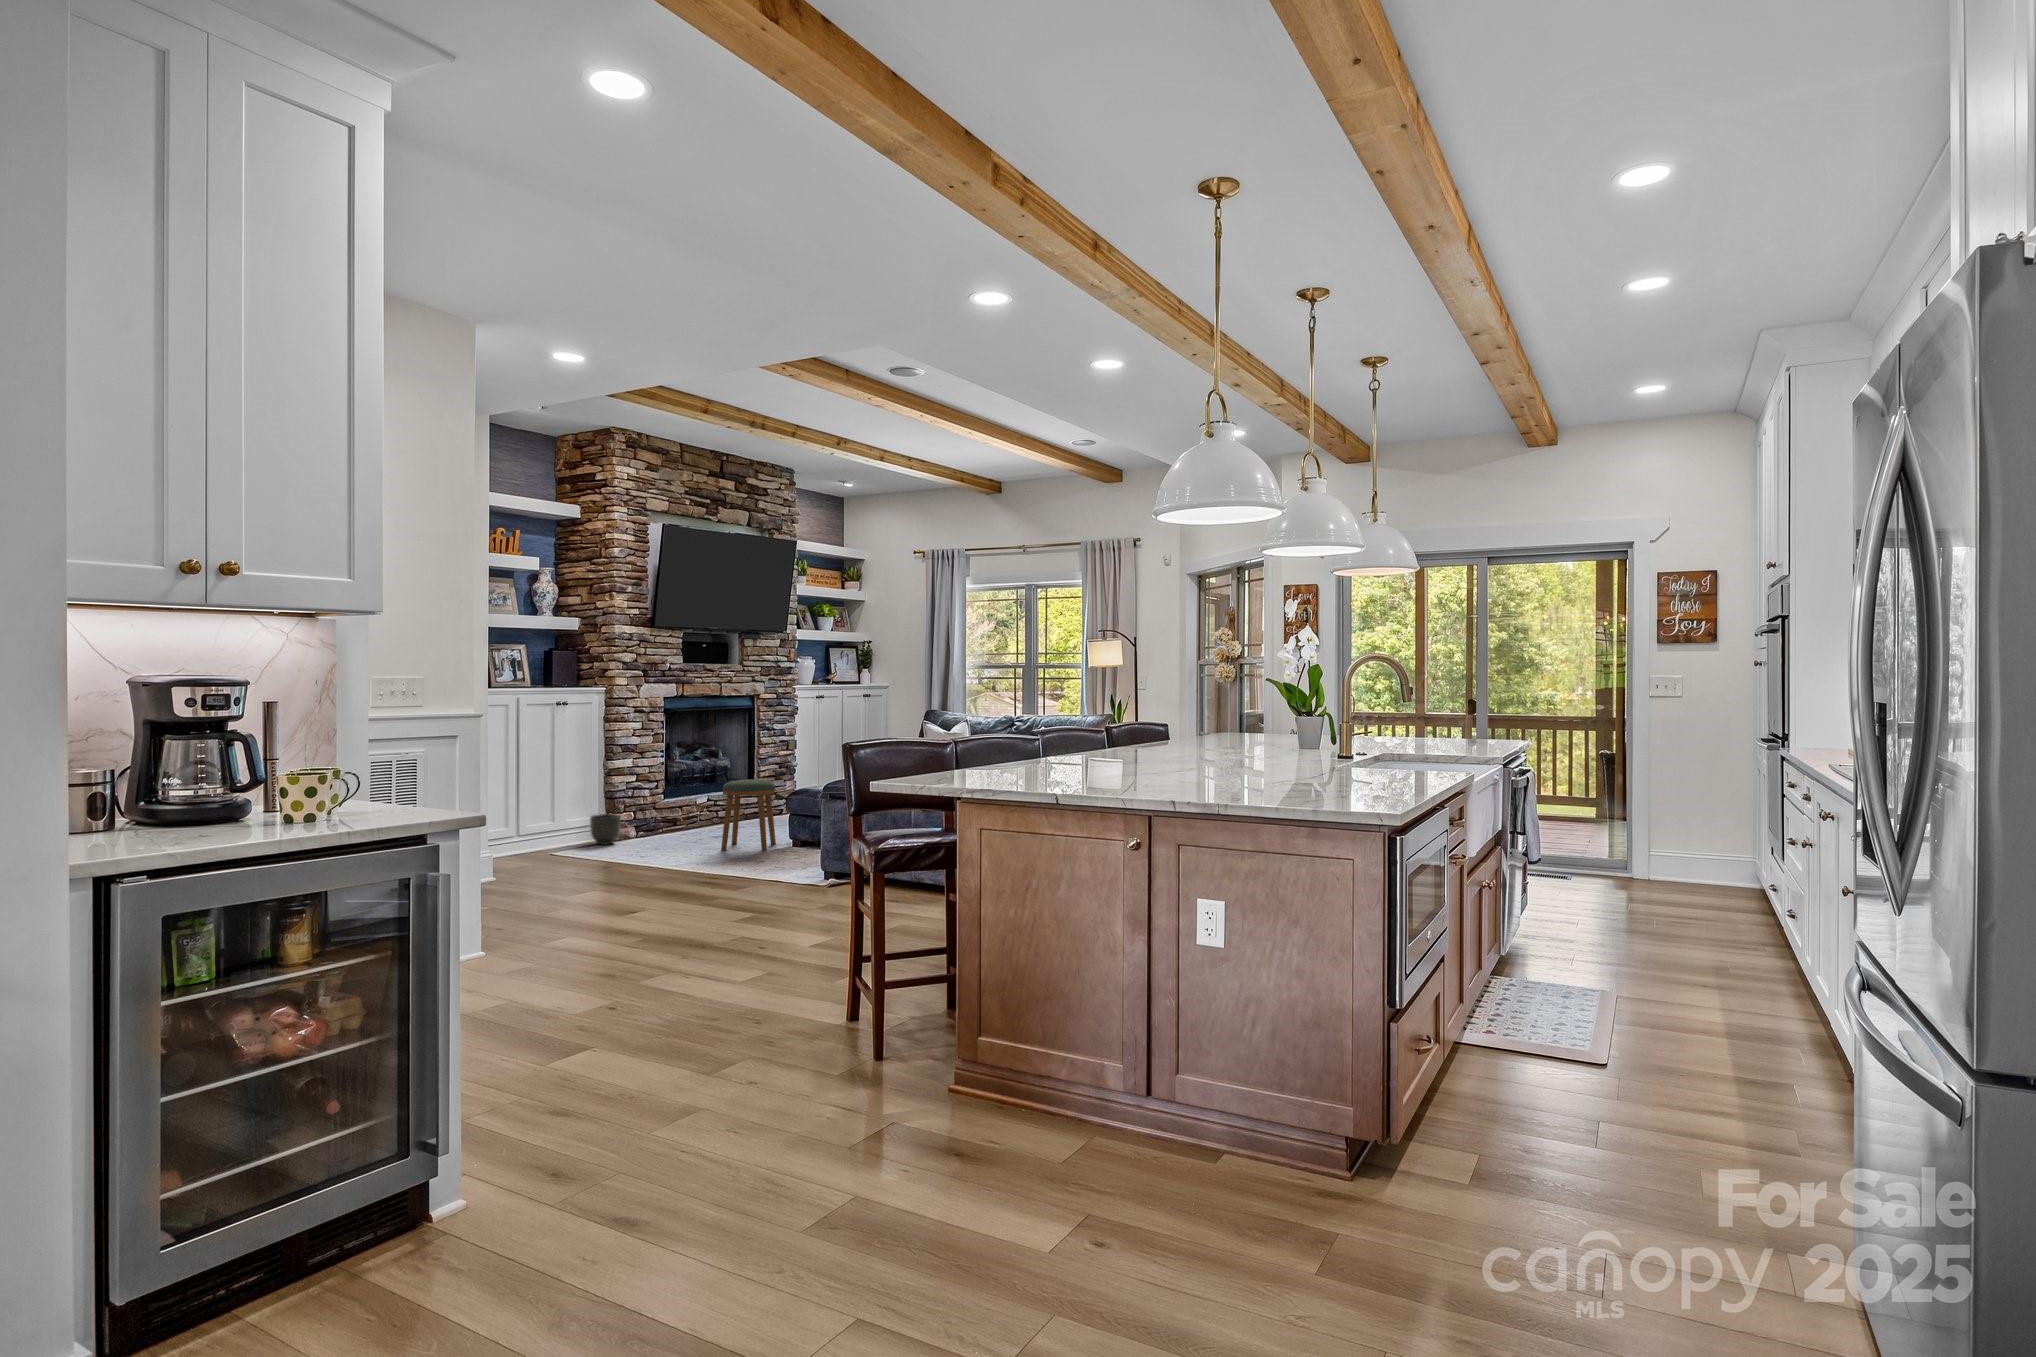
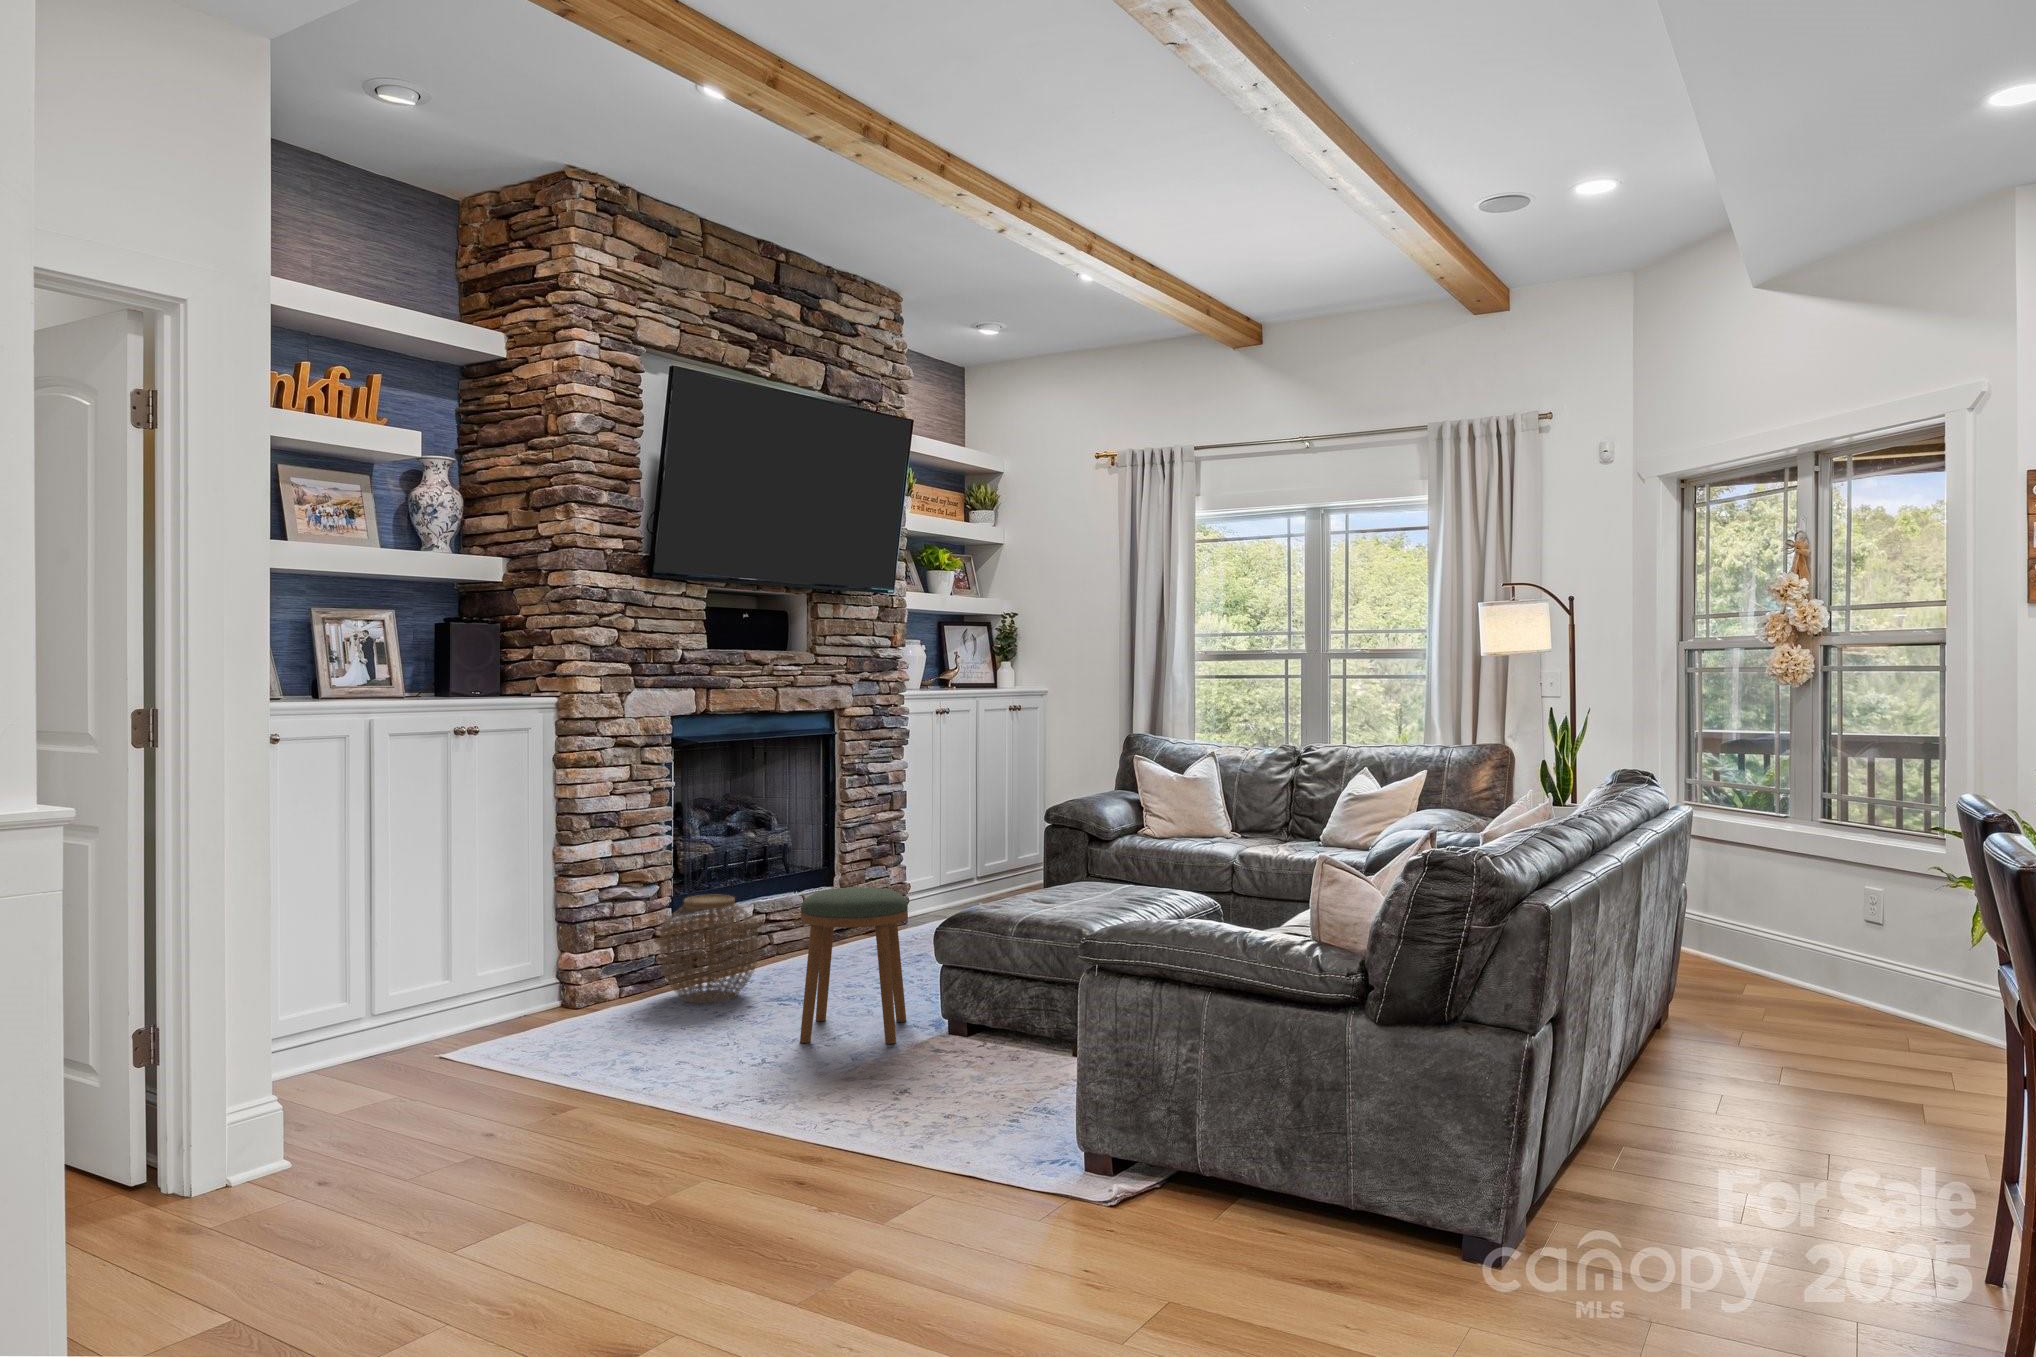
woven basket: none [657,787,706,839] -> present [660,895,758,1003]
planter: present [590,814,621,845] -> none [526,955,588,1021]

